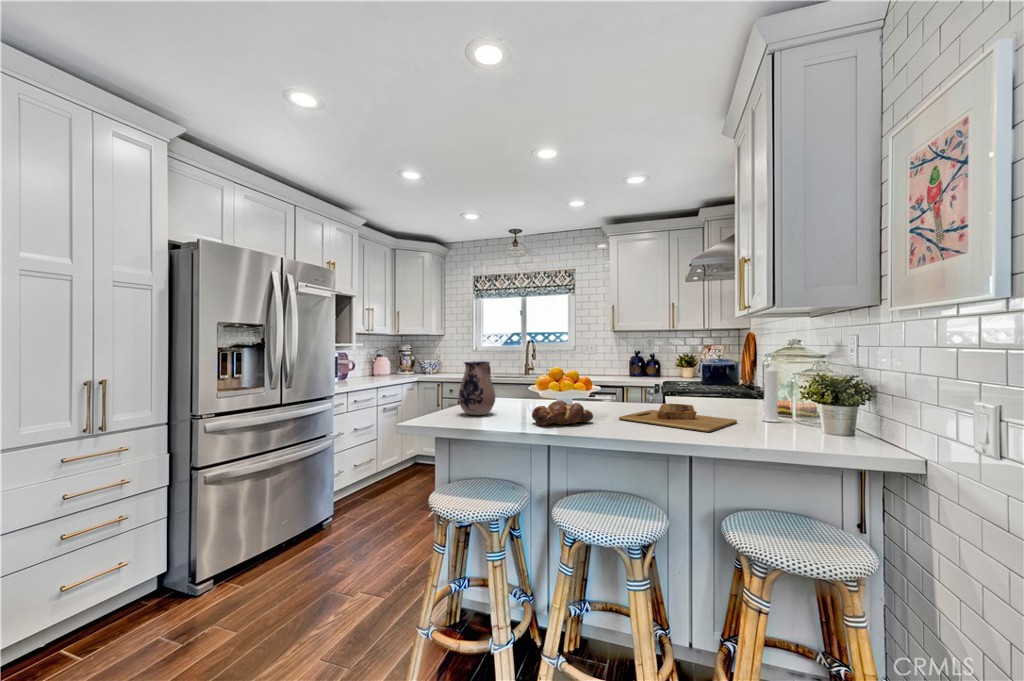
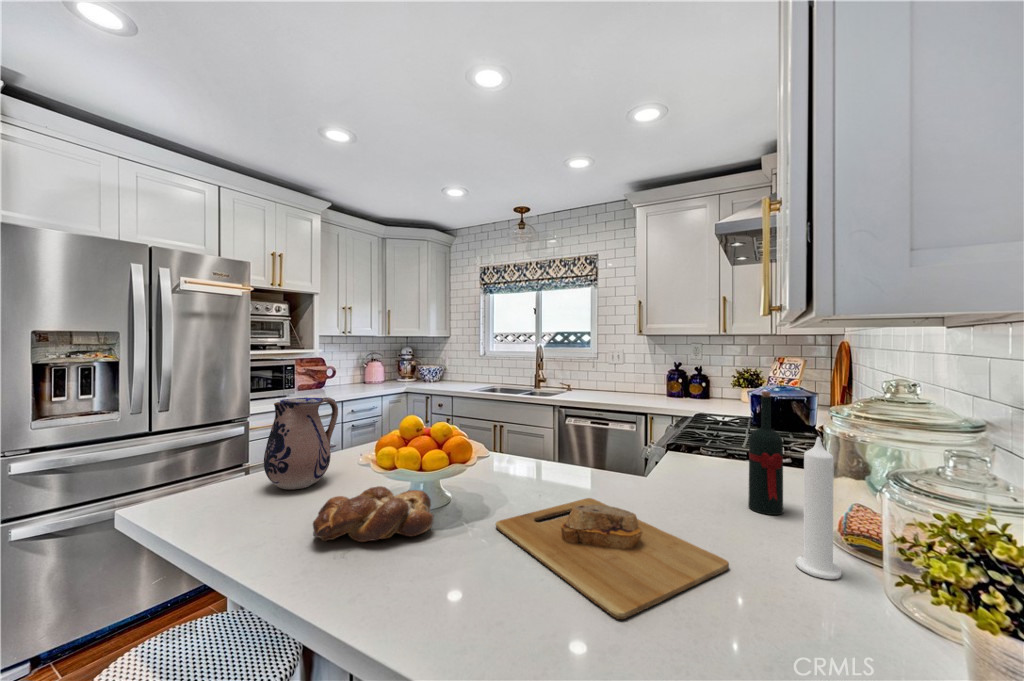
wine bottle: none [729,350,746,412] -> present [748,391,783,515]

